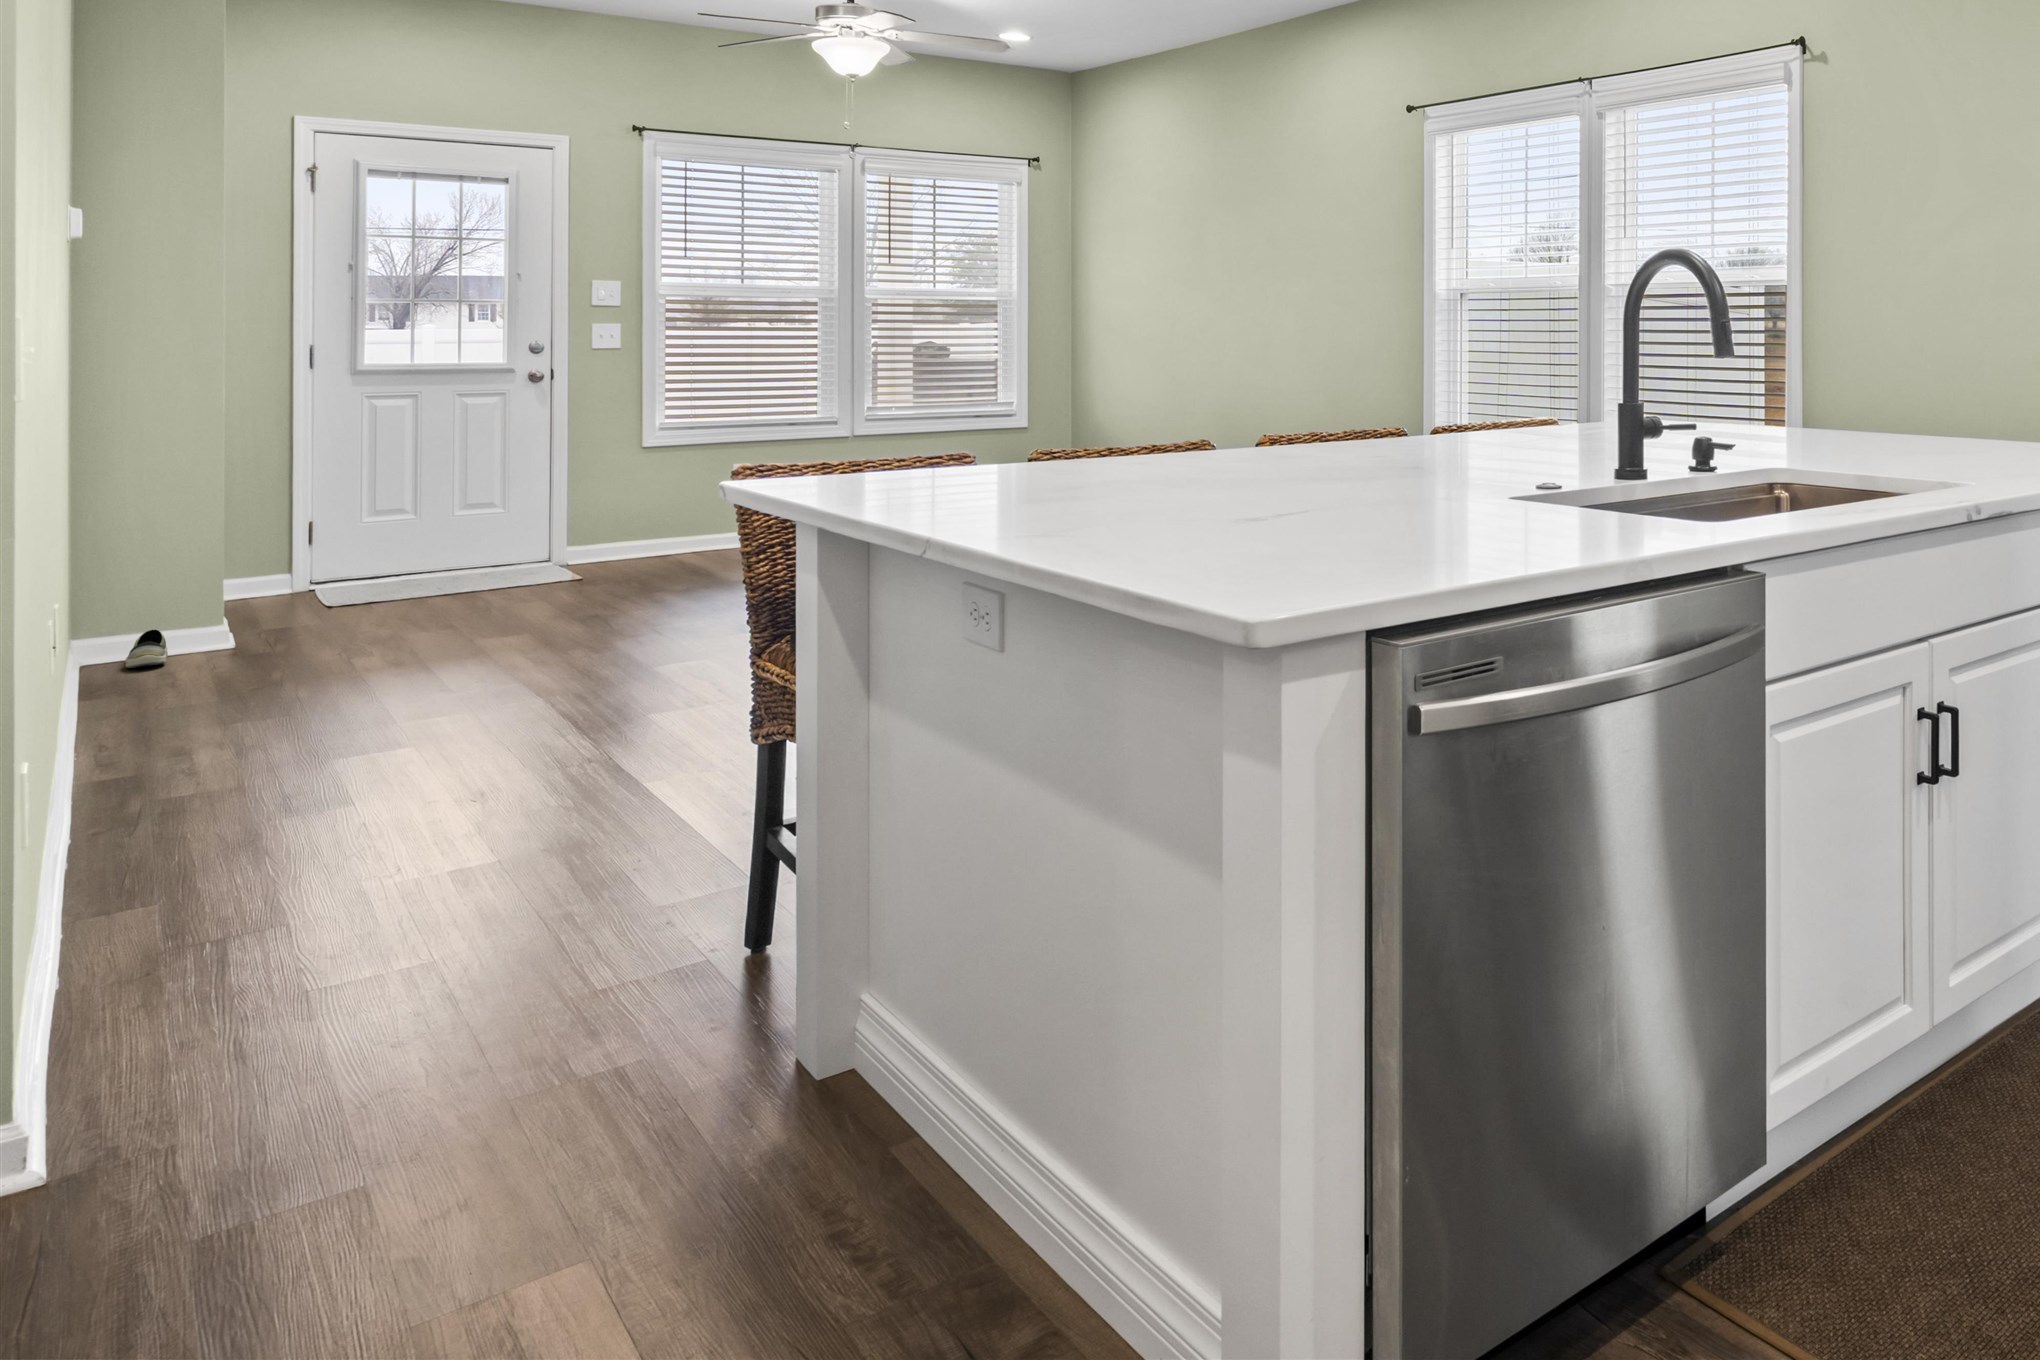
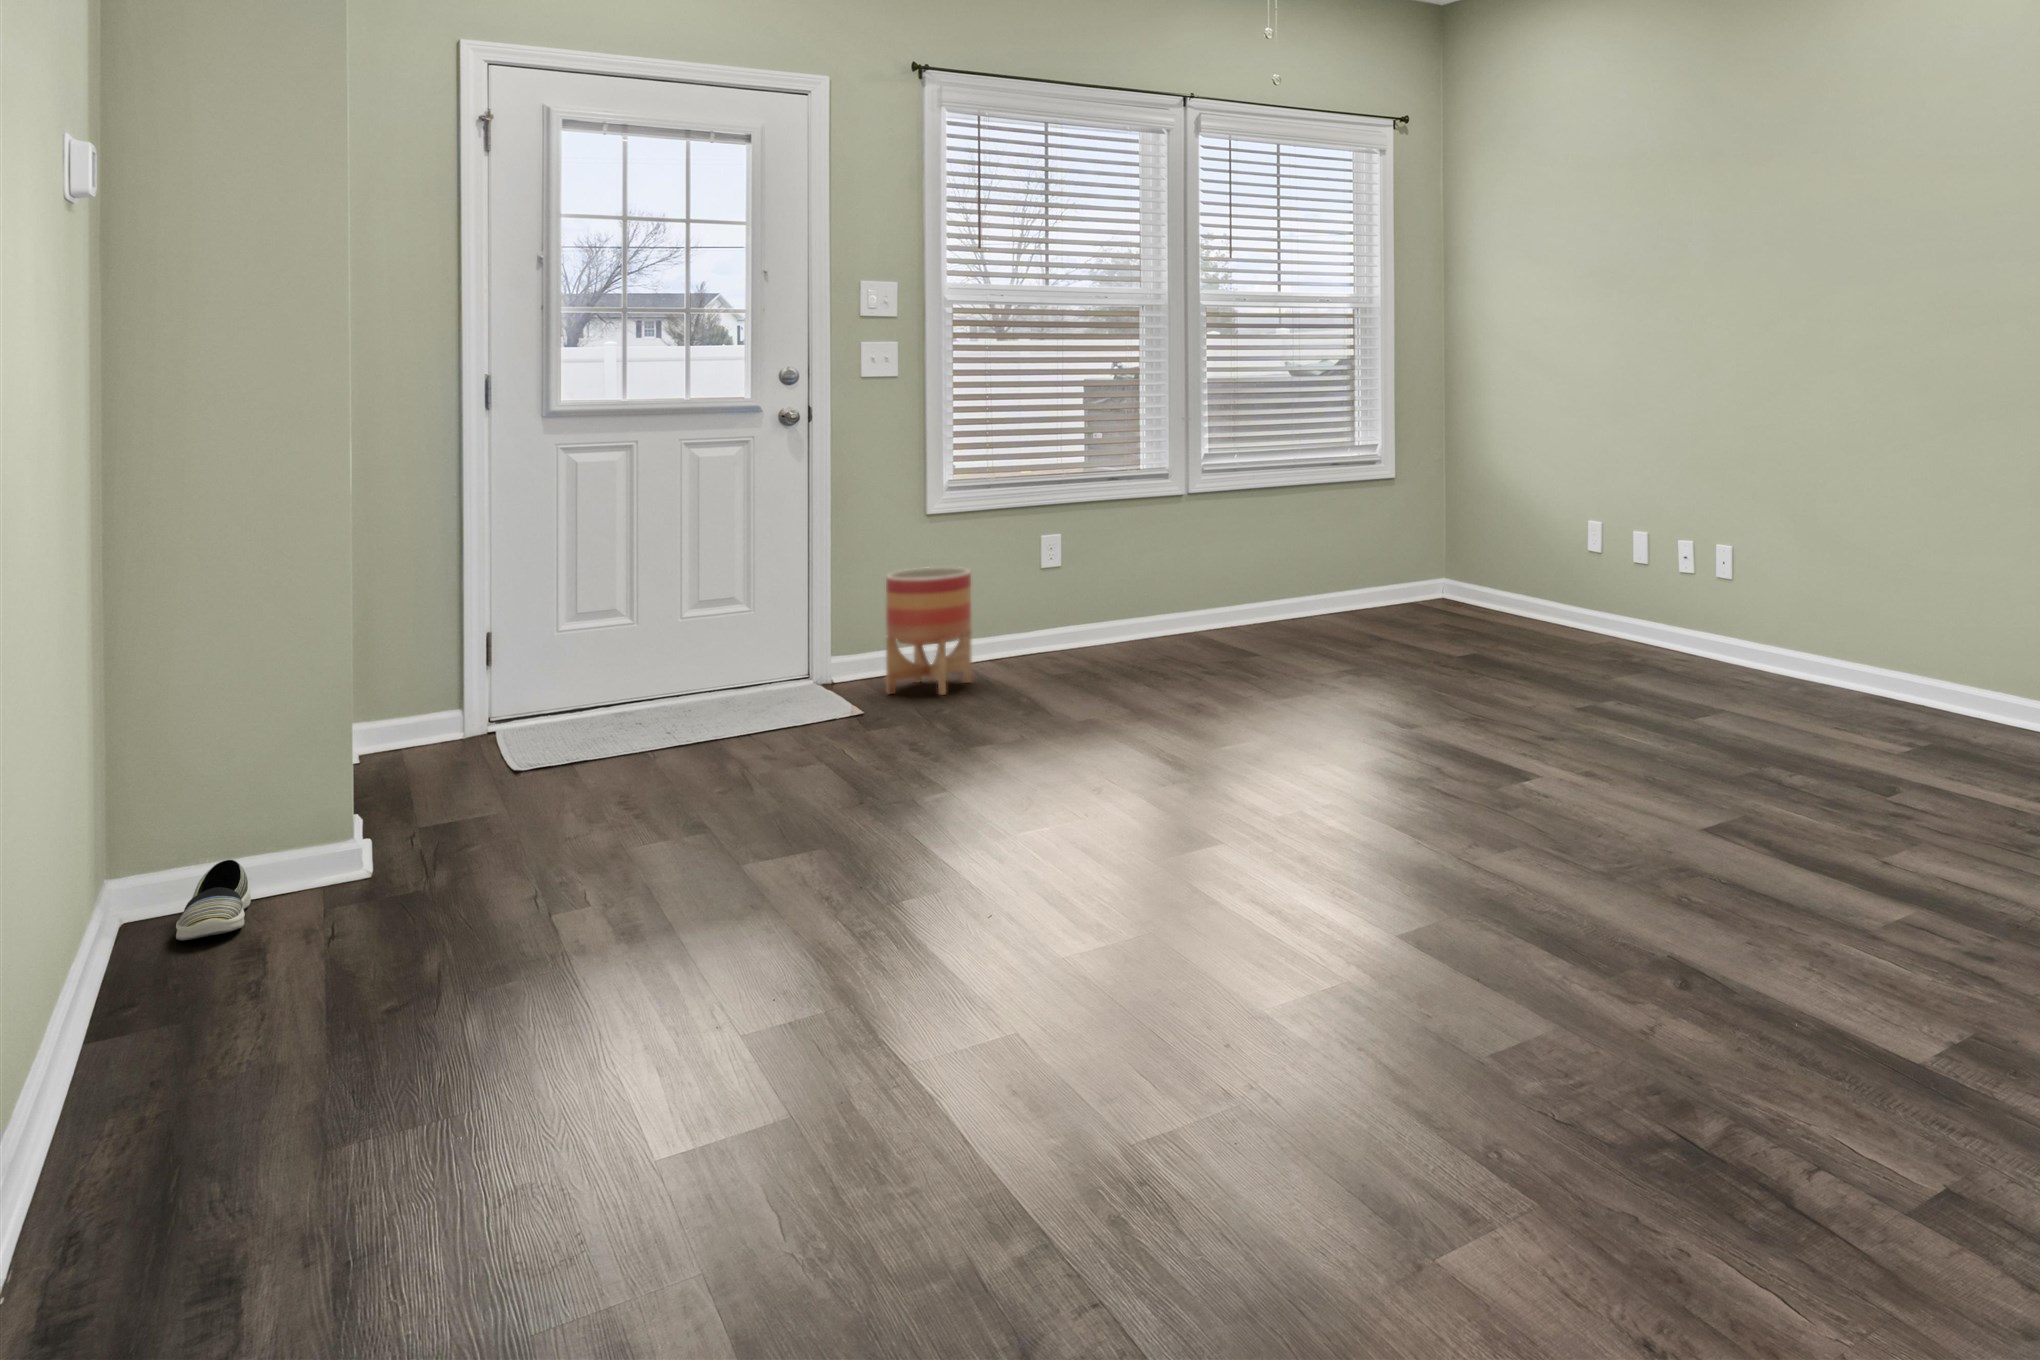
planter: none [609,482,674,569] -> present [886,567,972,695]

